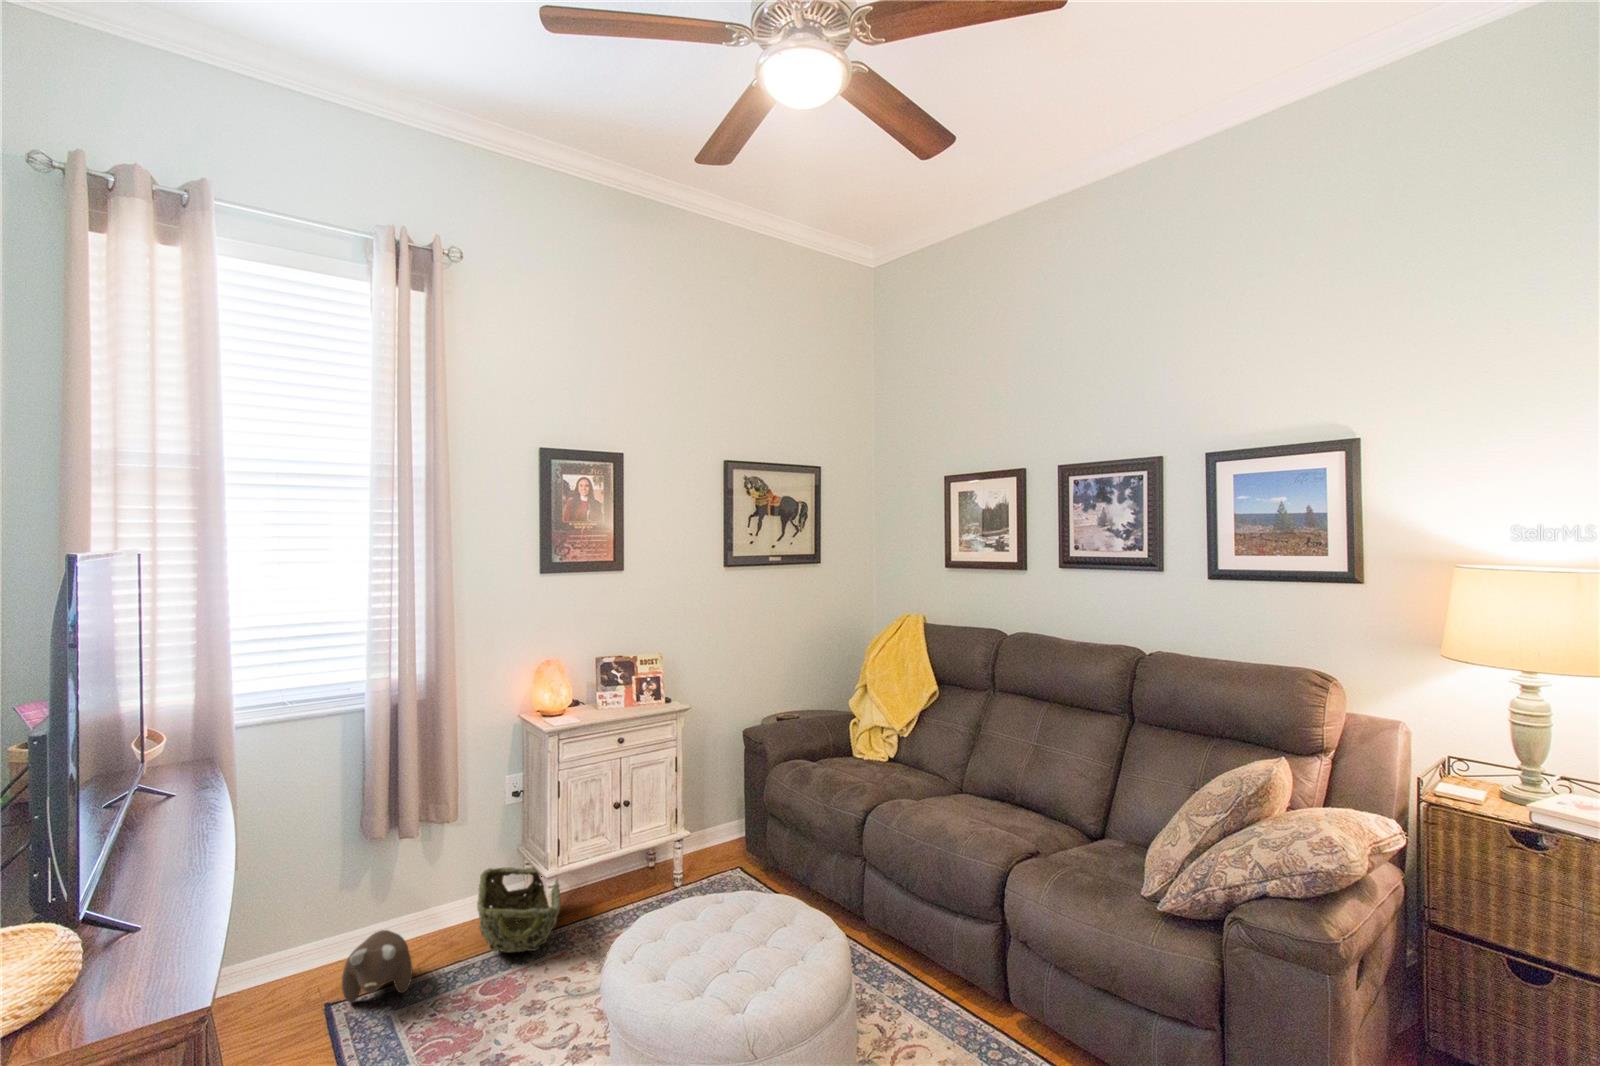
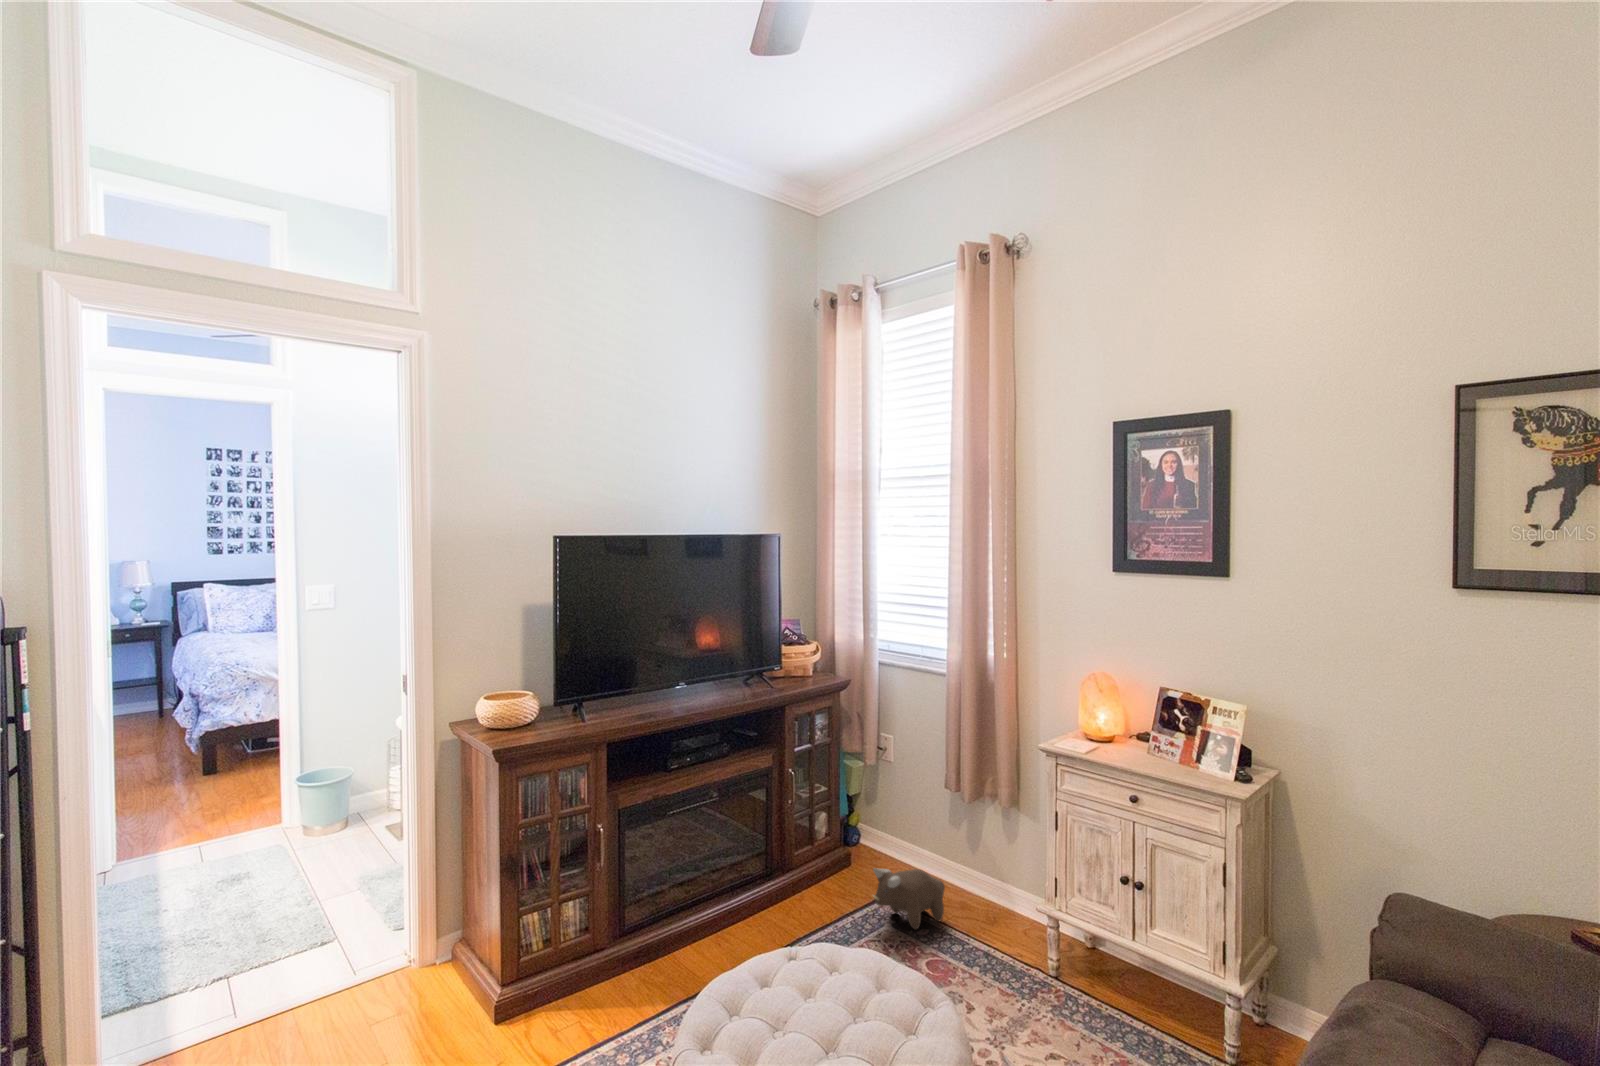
woven basket: present [477,868,560,952] -> none [964,884,1101,977]

